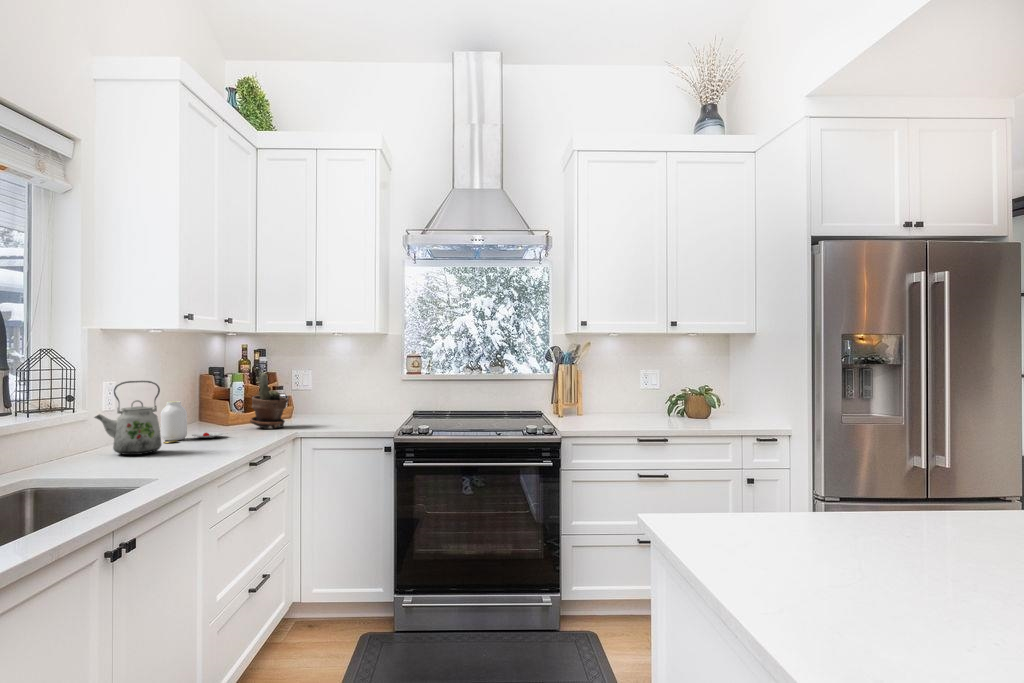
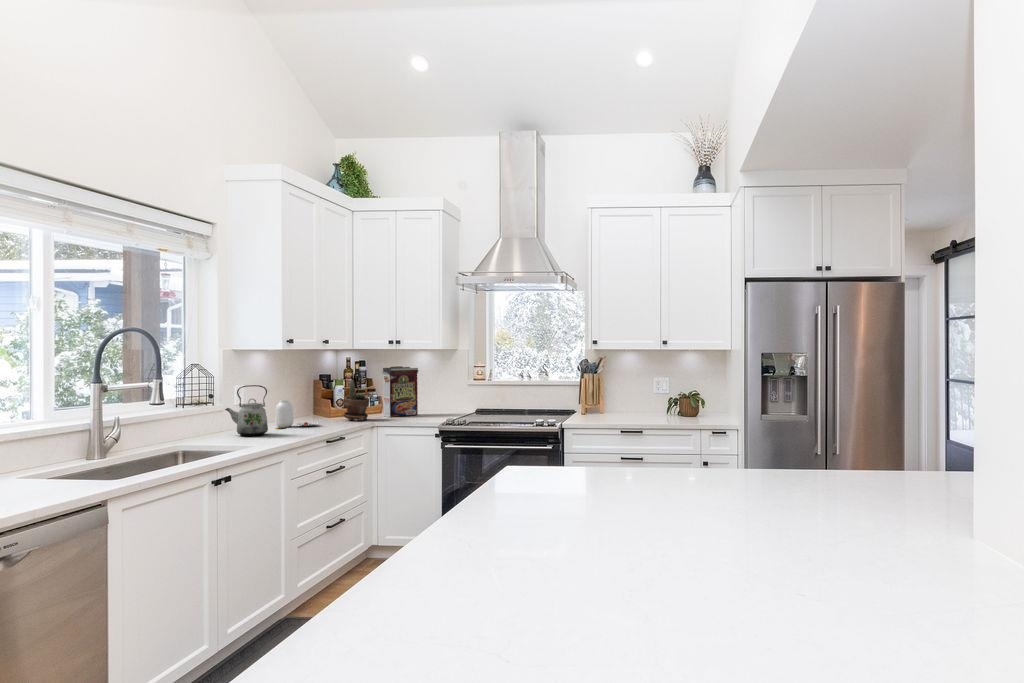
cereal box: none [297,356,345,423] -> present [382,366,419,417]

